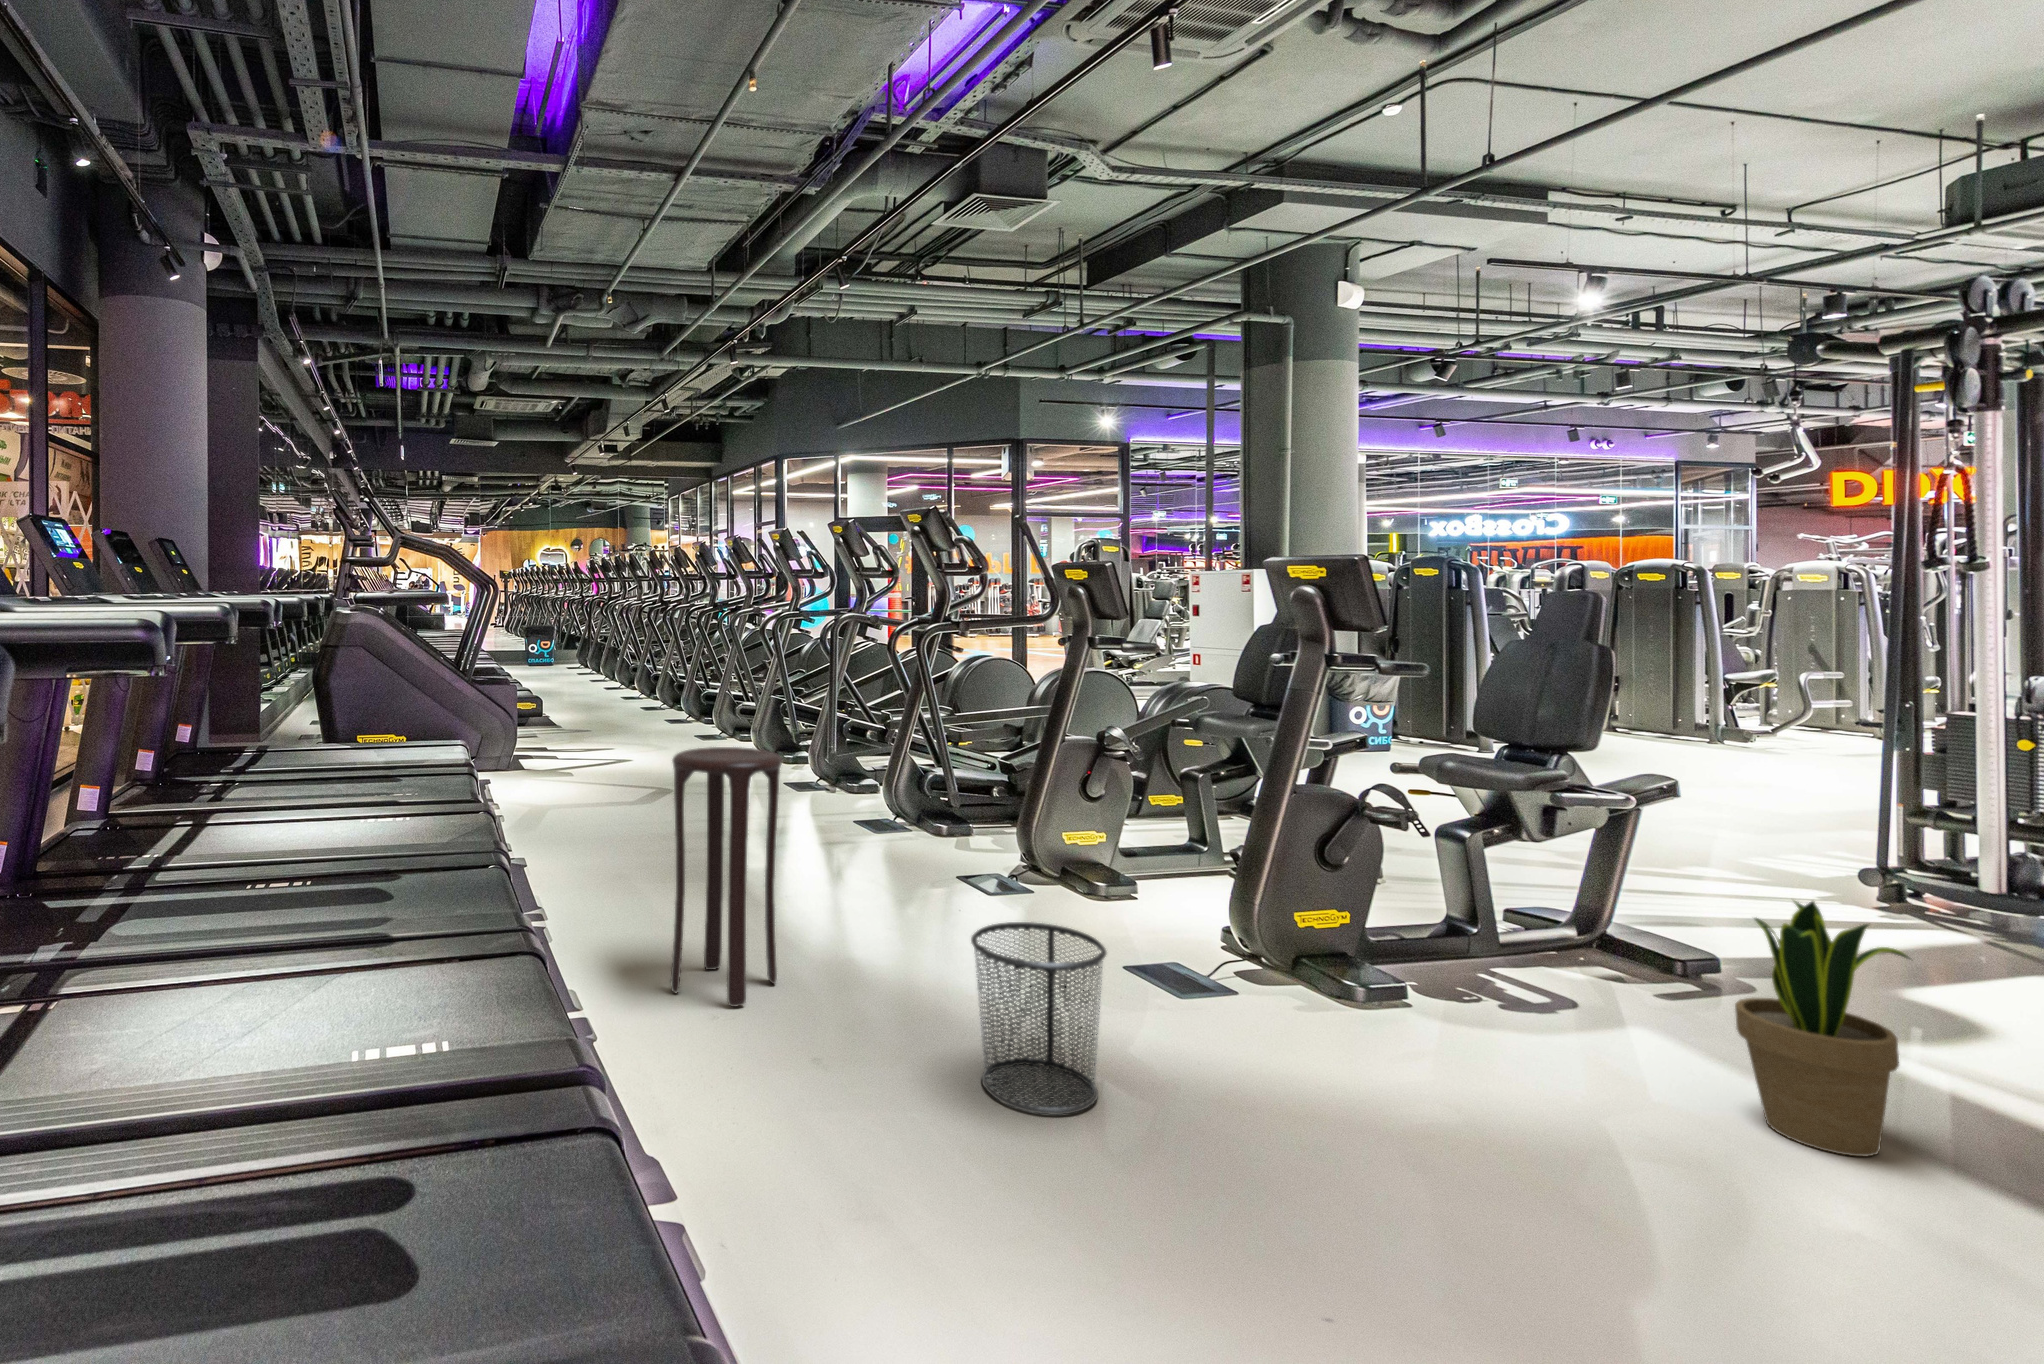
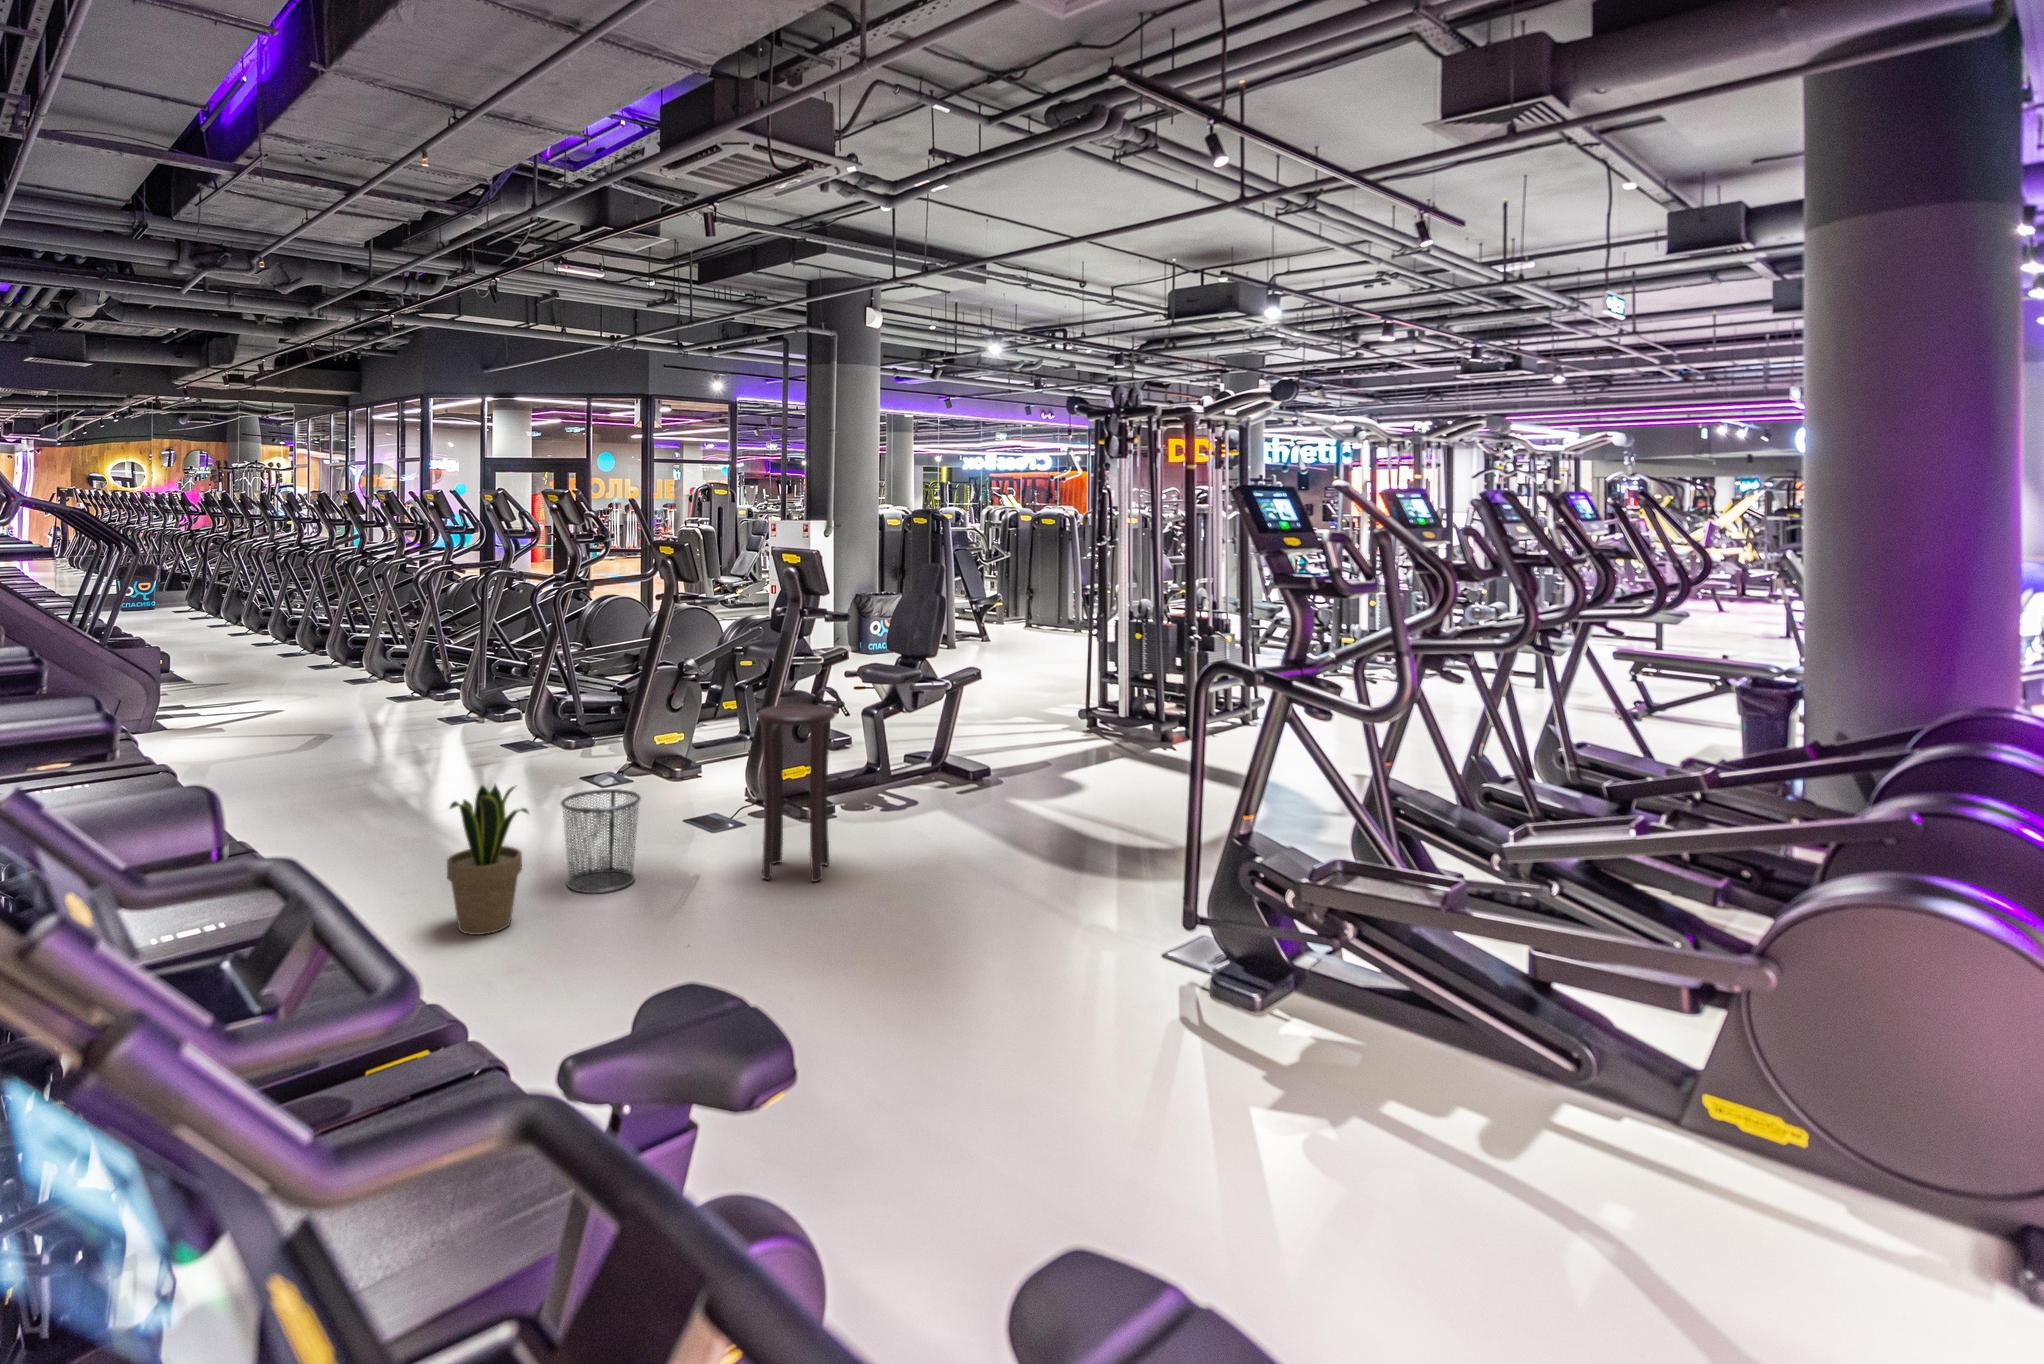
stool: present [671,747,782,1007] -> present [757,704,836,881]
potted plant: present [1735,901,1910,1157] -> present [447,785,529,935]

